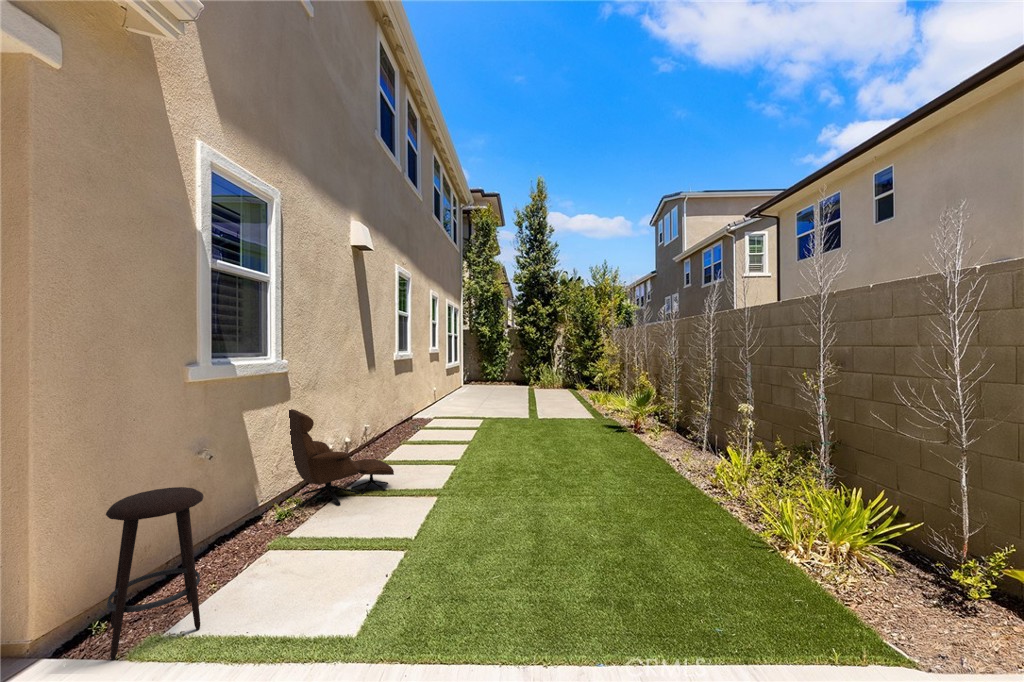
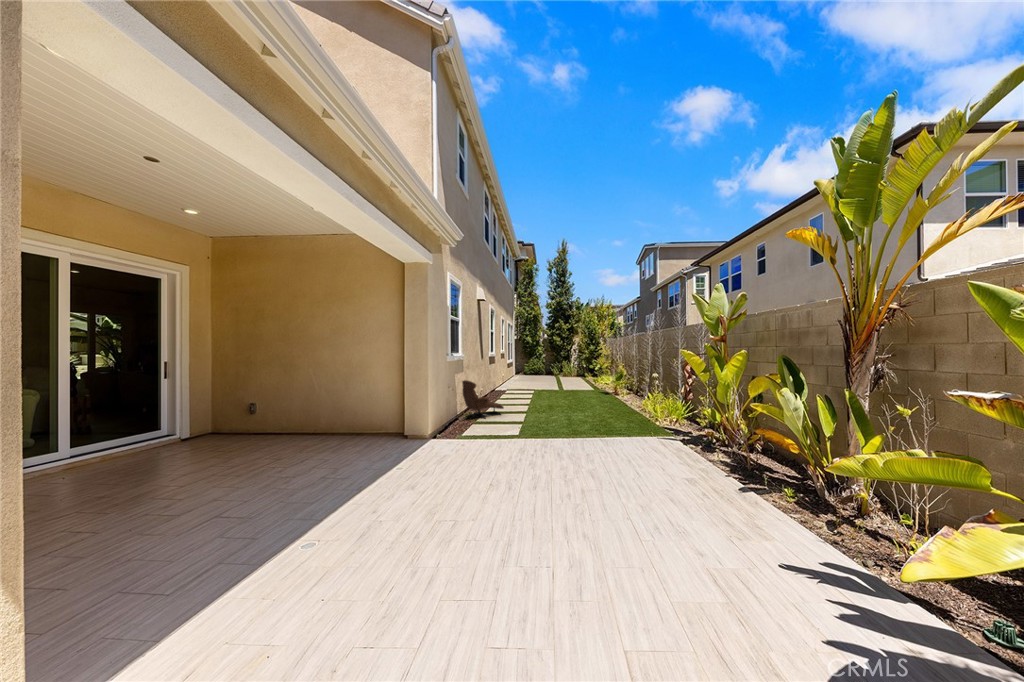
stool: present [106,487,204,660] -> none [442,401,468,444]

